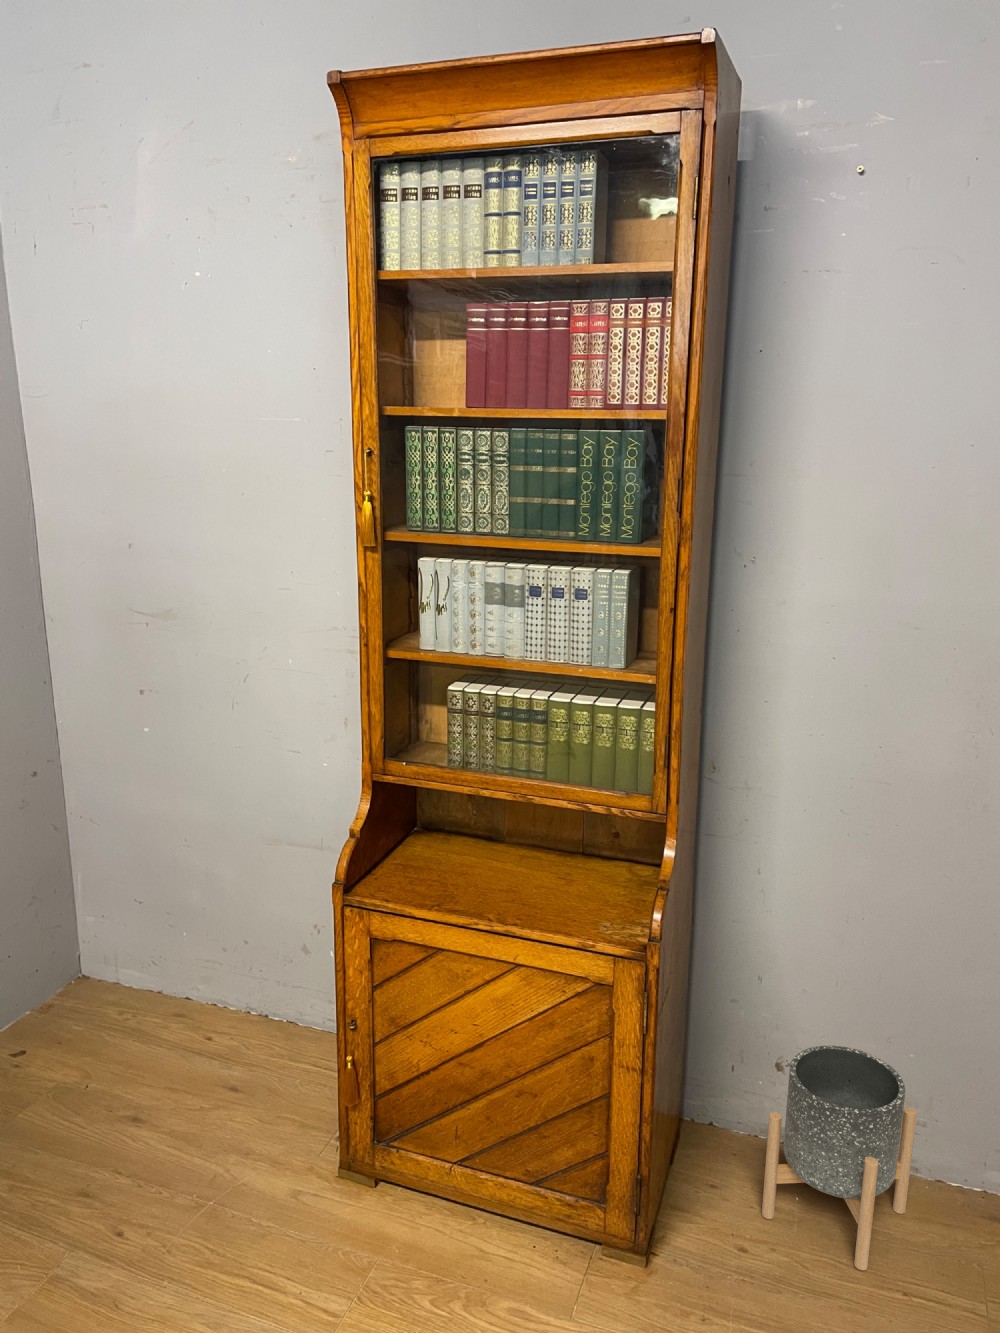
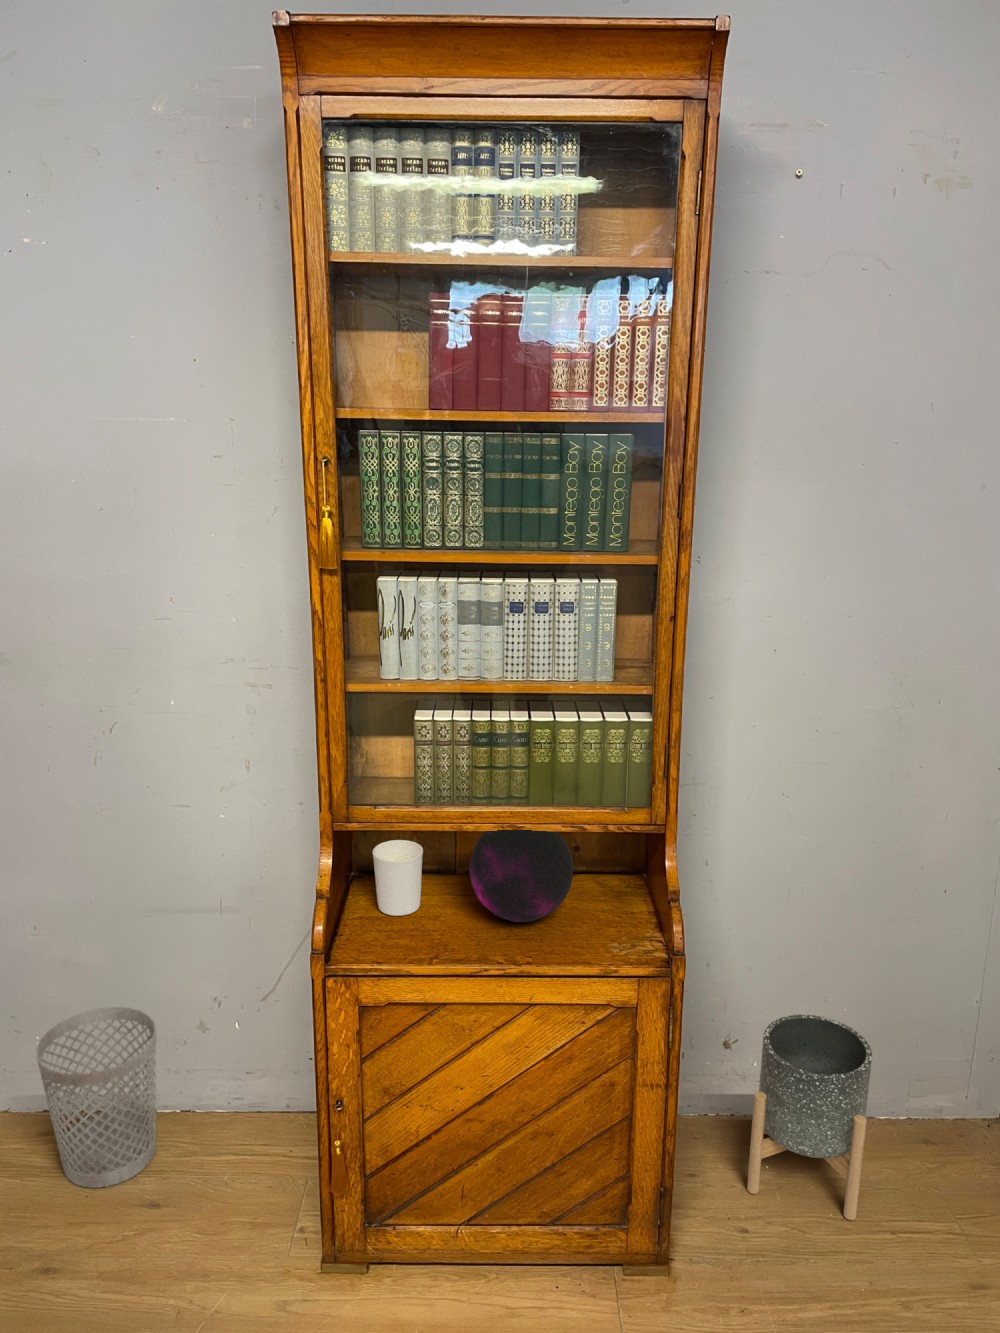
decorative orb: none [489,791,587,890] -> present [470,830,573,922]
candle holder: none [414,801,459,868] -> present [373,840,423,916]
wastebasket: none [164,920,262,1068] -> present [36,1007,156,1188]

